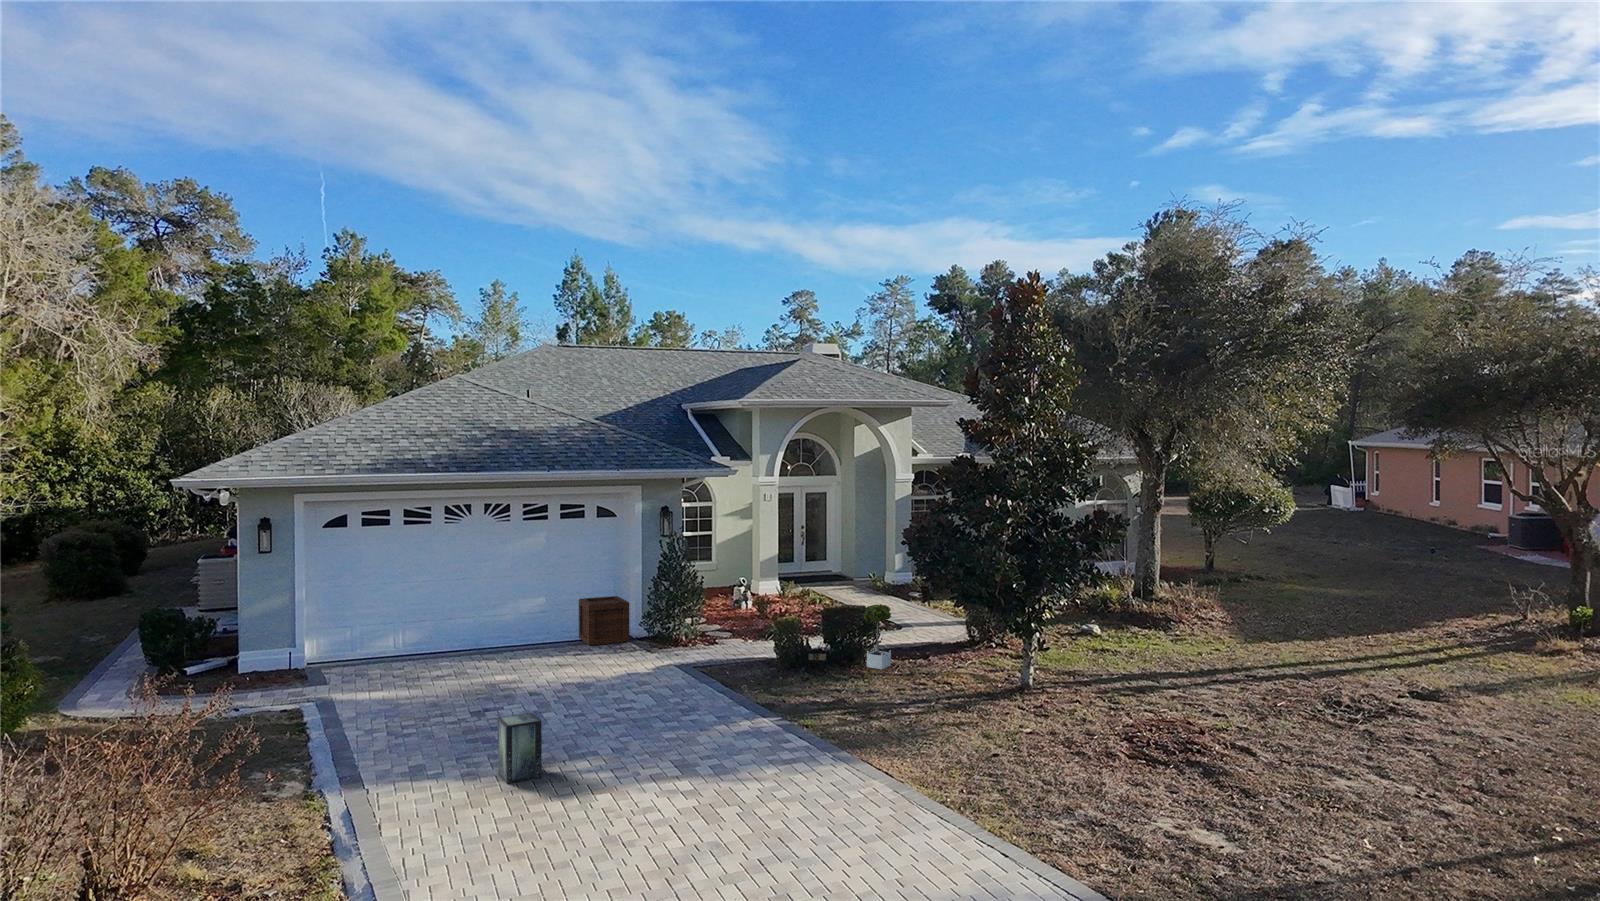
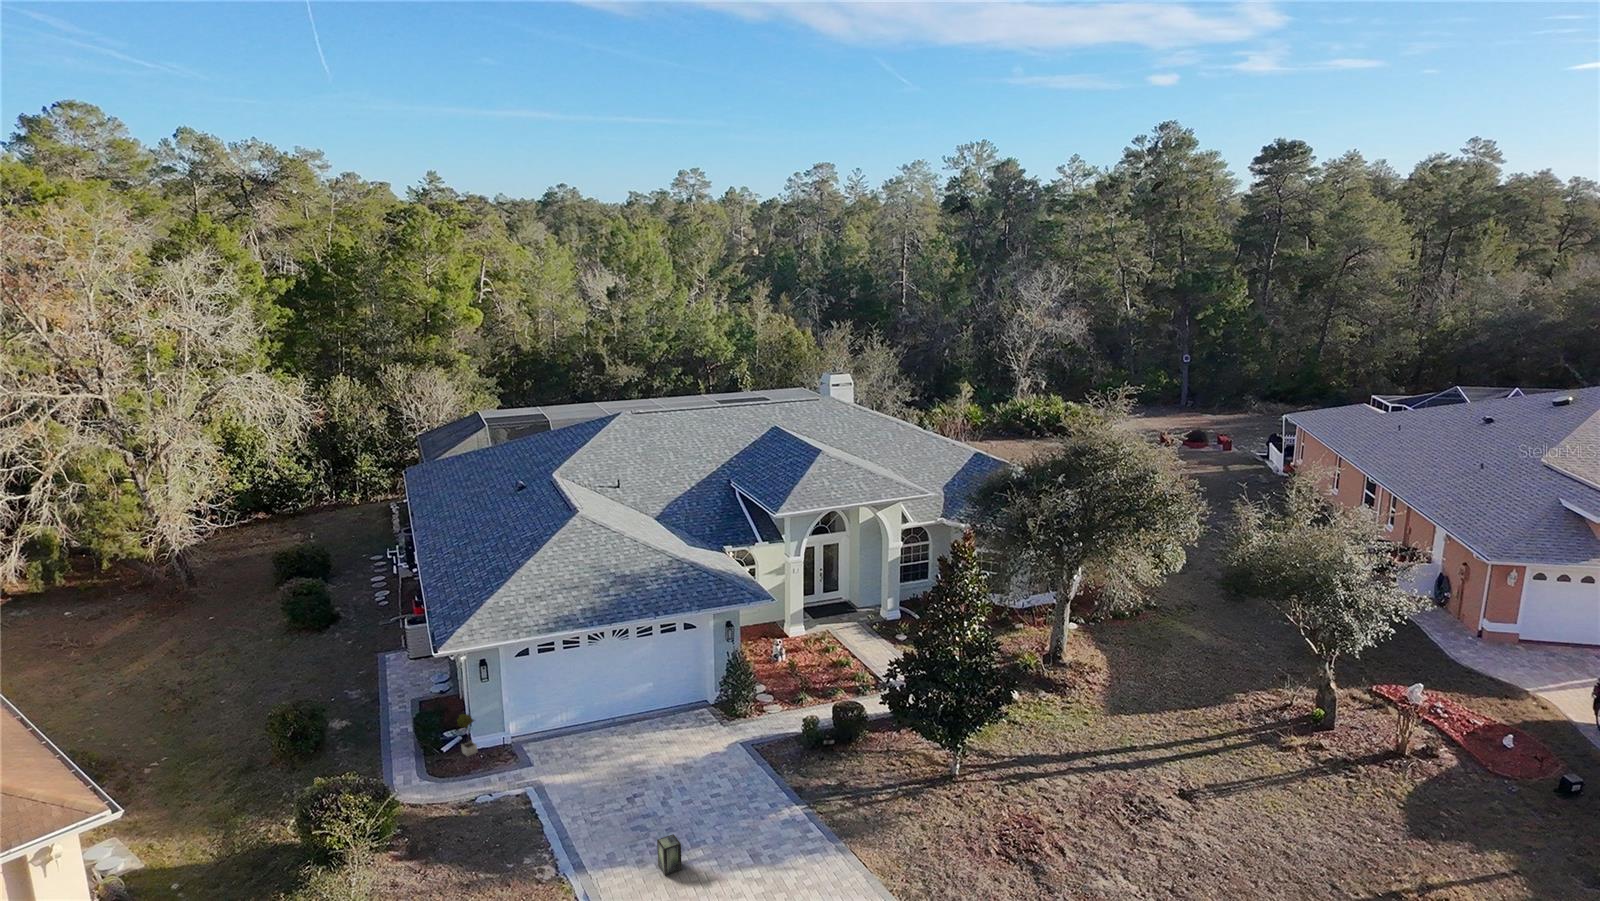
wooden crate: present [579,596,629,646] -> none [674,676,708,716]
potted tree: present [863,604,891,669] -> present [457,714,478,756]

